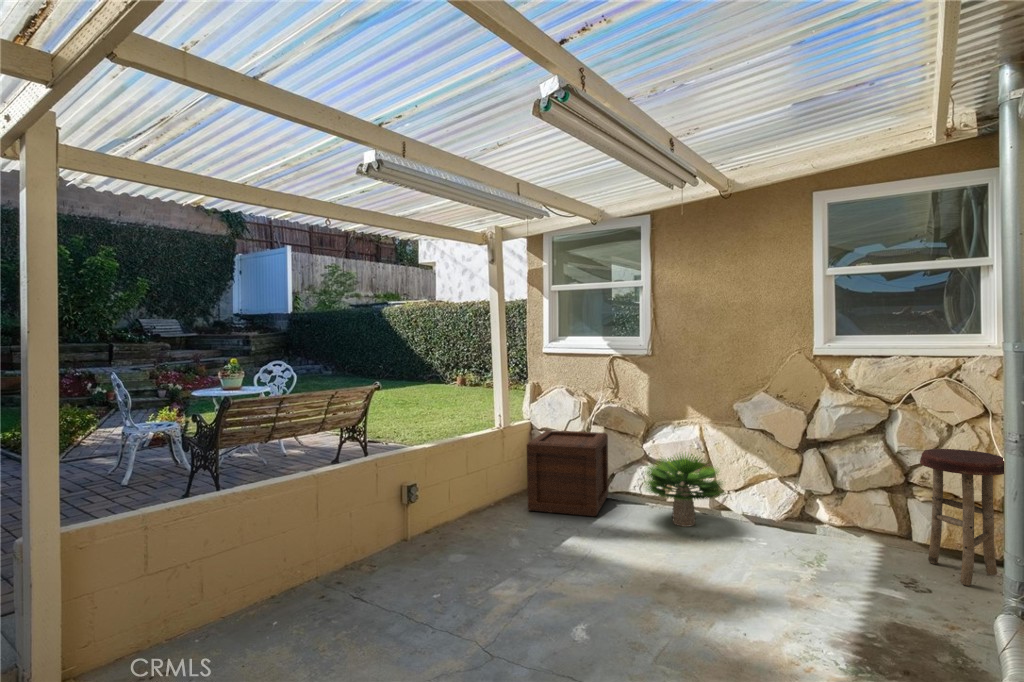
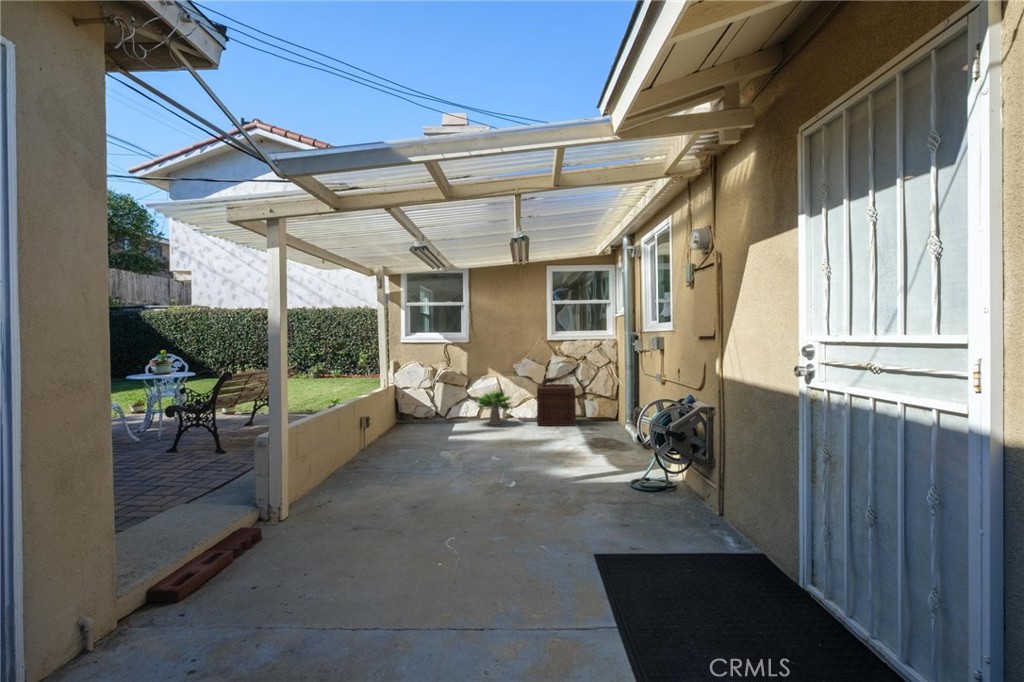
wooden crate: present [527,430,609,517] -> present [537,384,576,426]
stool: present [920,449,1004,586] -> none [591,376,618,425]

